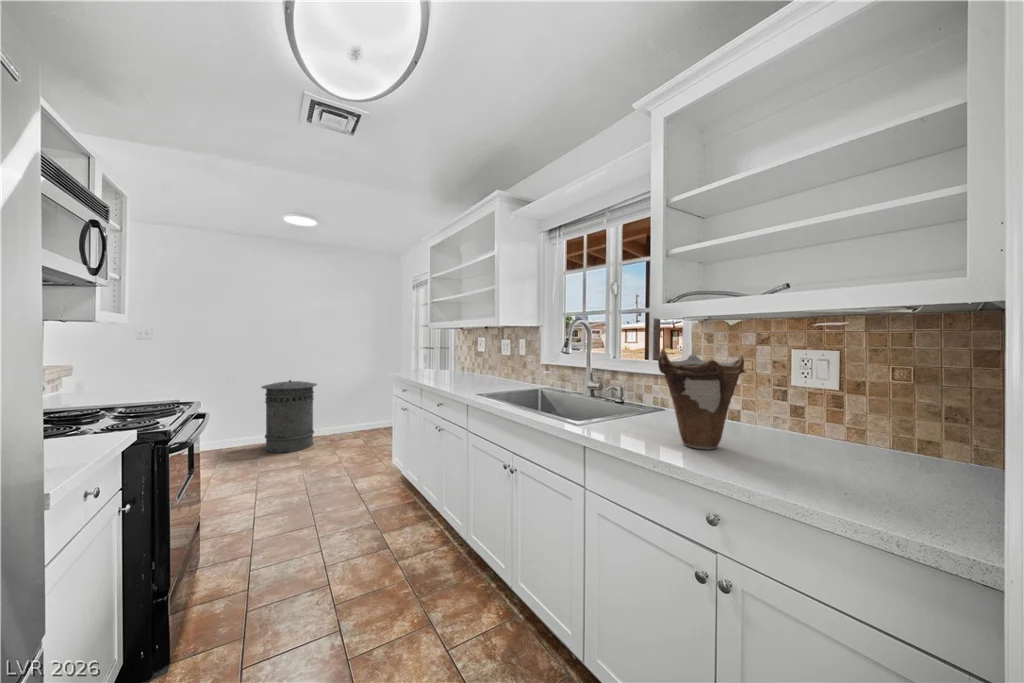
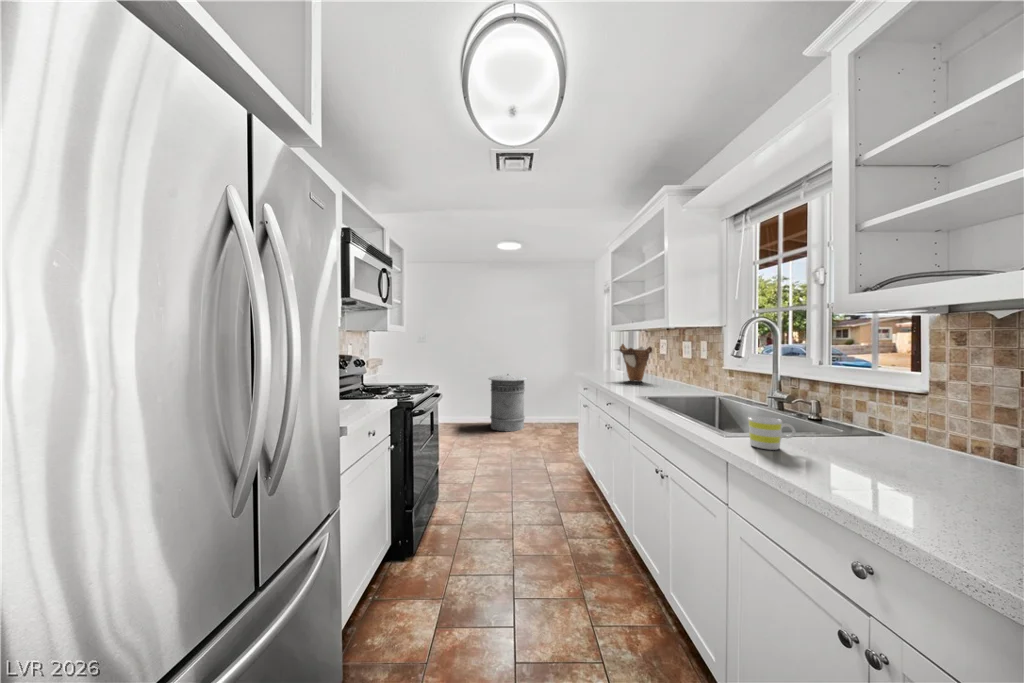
vase: present [658,348,745,450] -> present [620,344,652,382]
mug: none [598,405,631,433] -> present [749,416,795,450]

